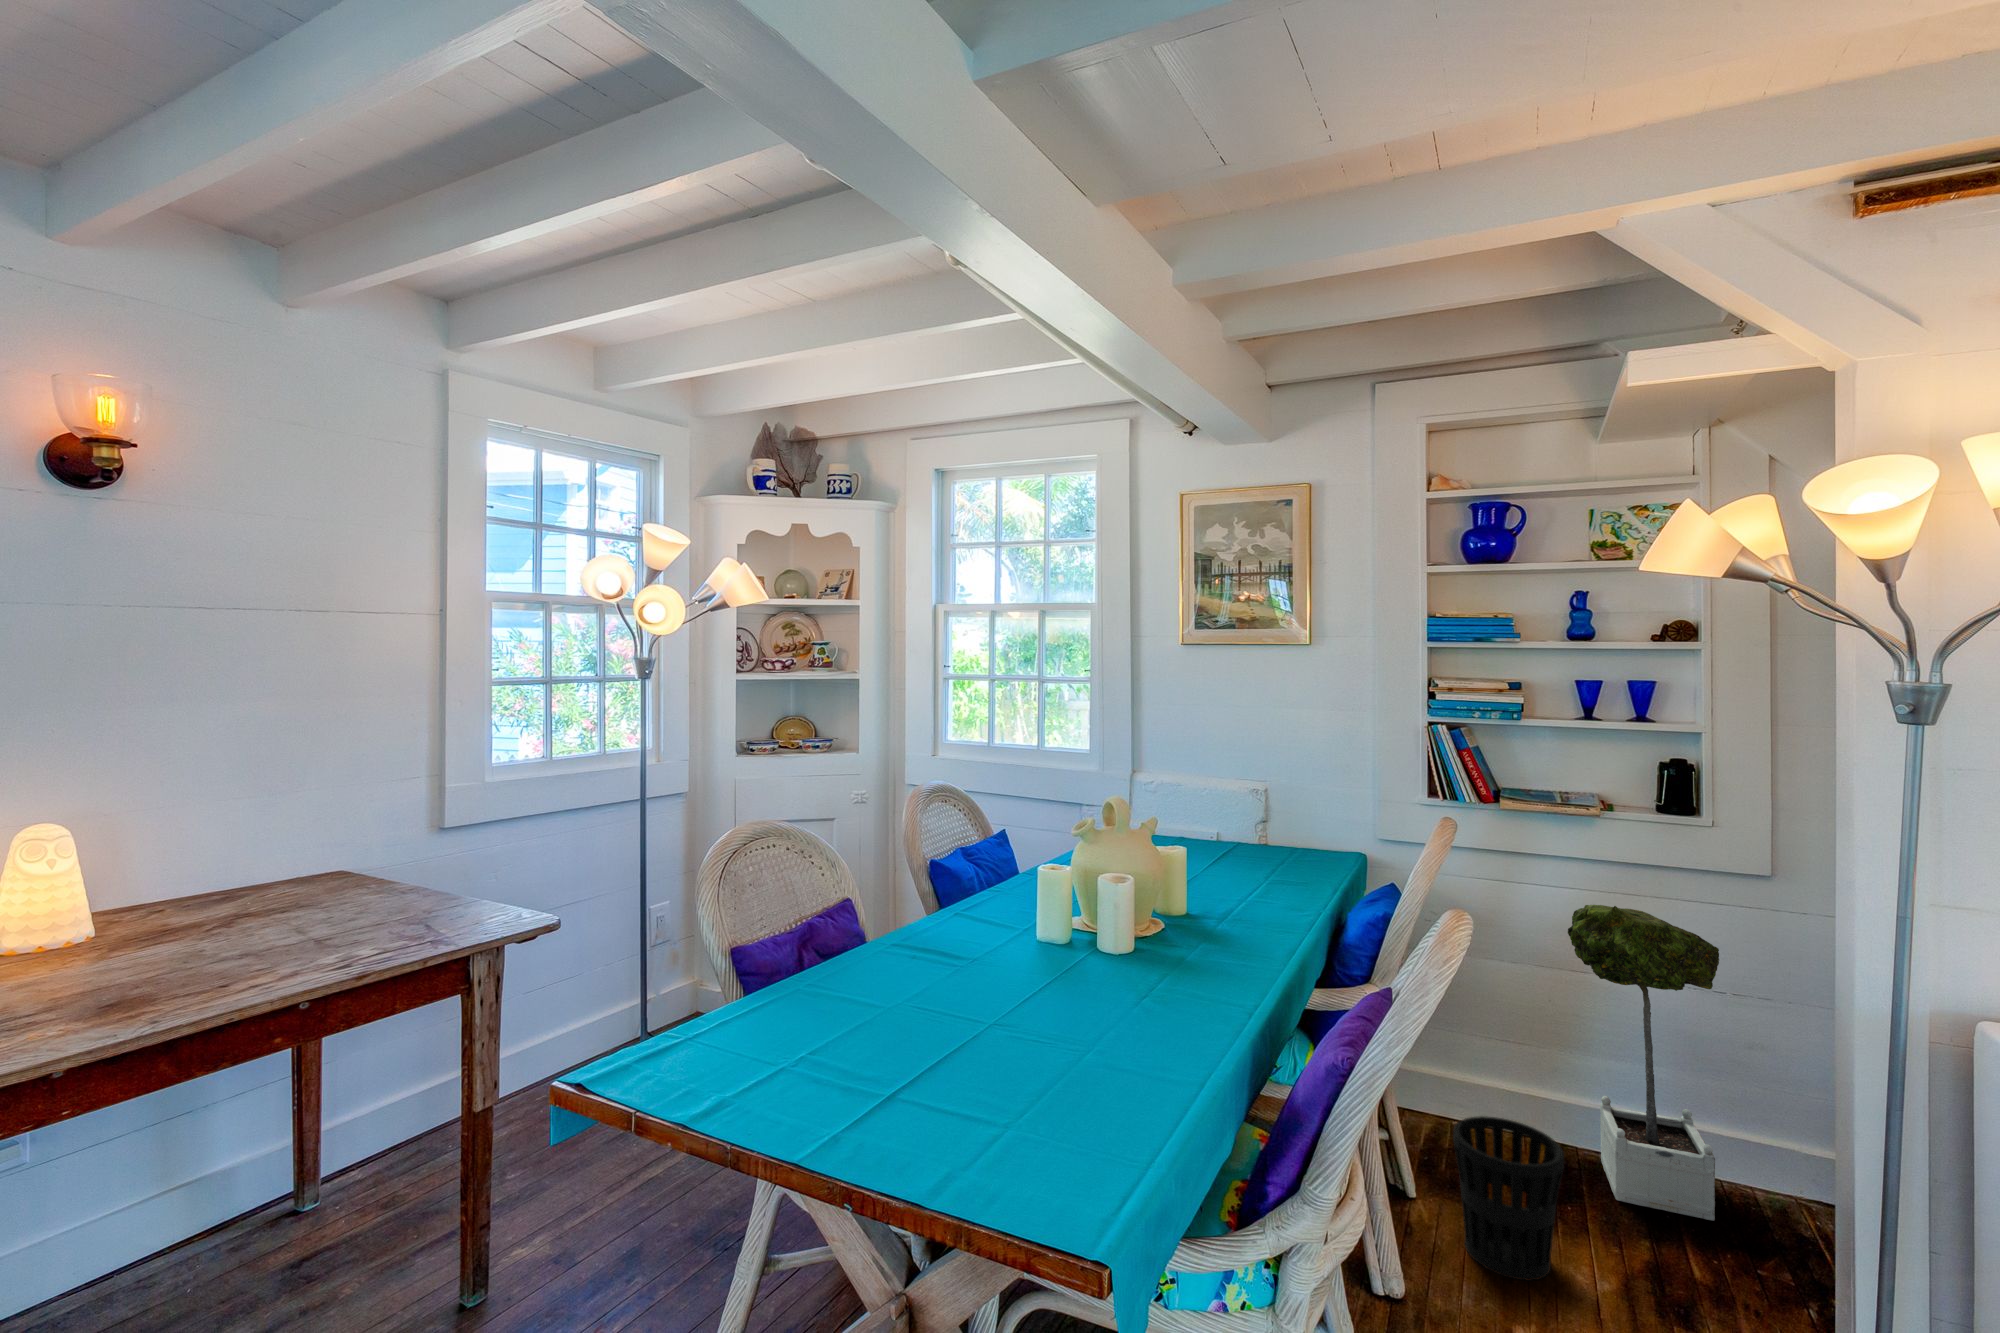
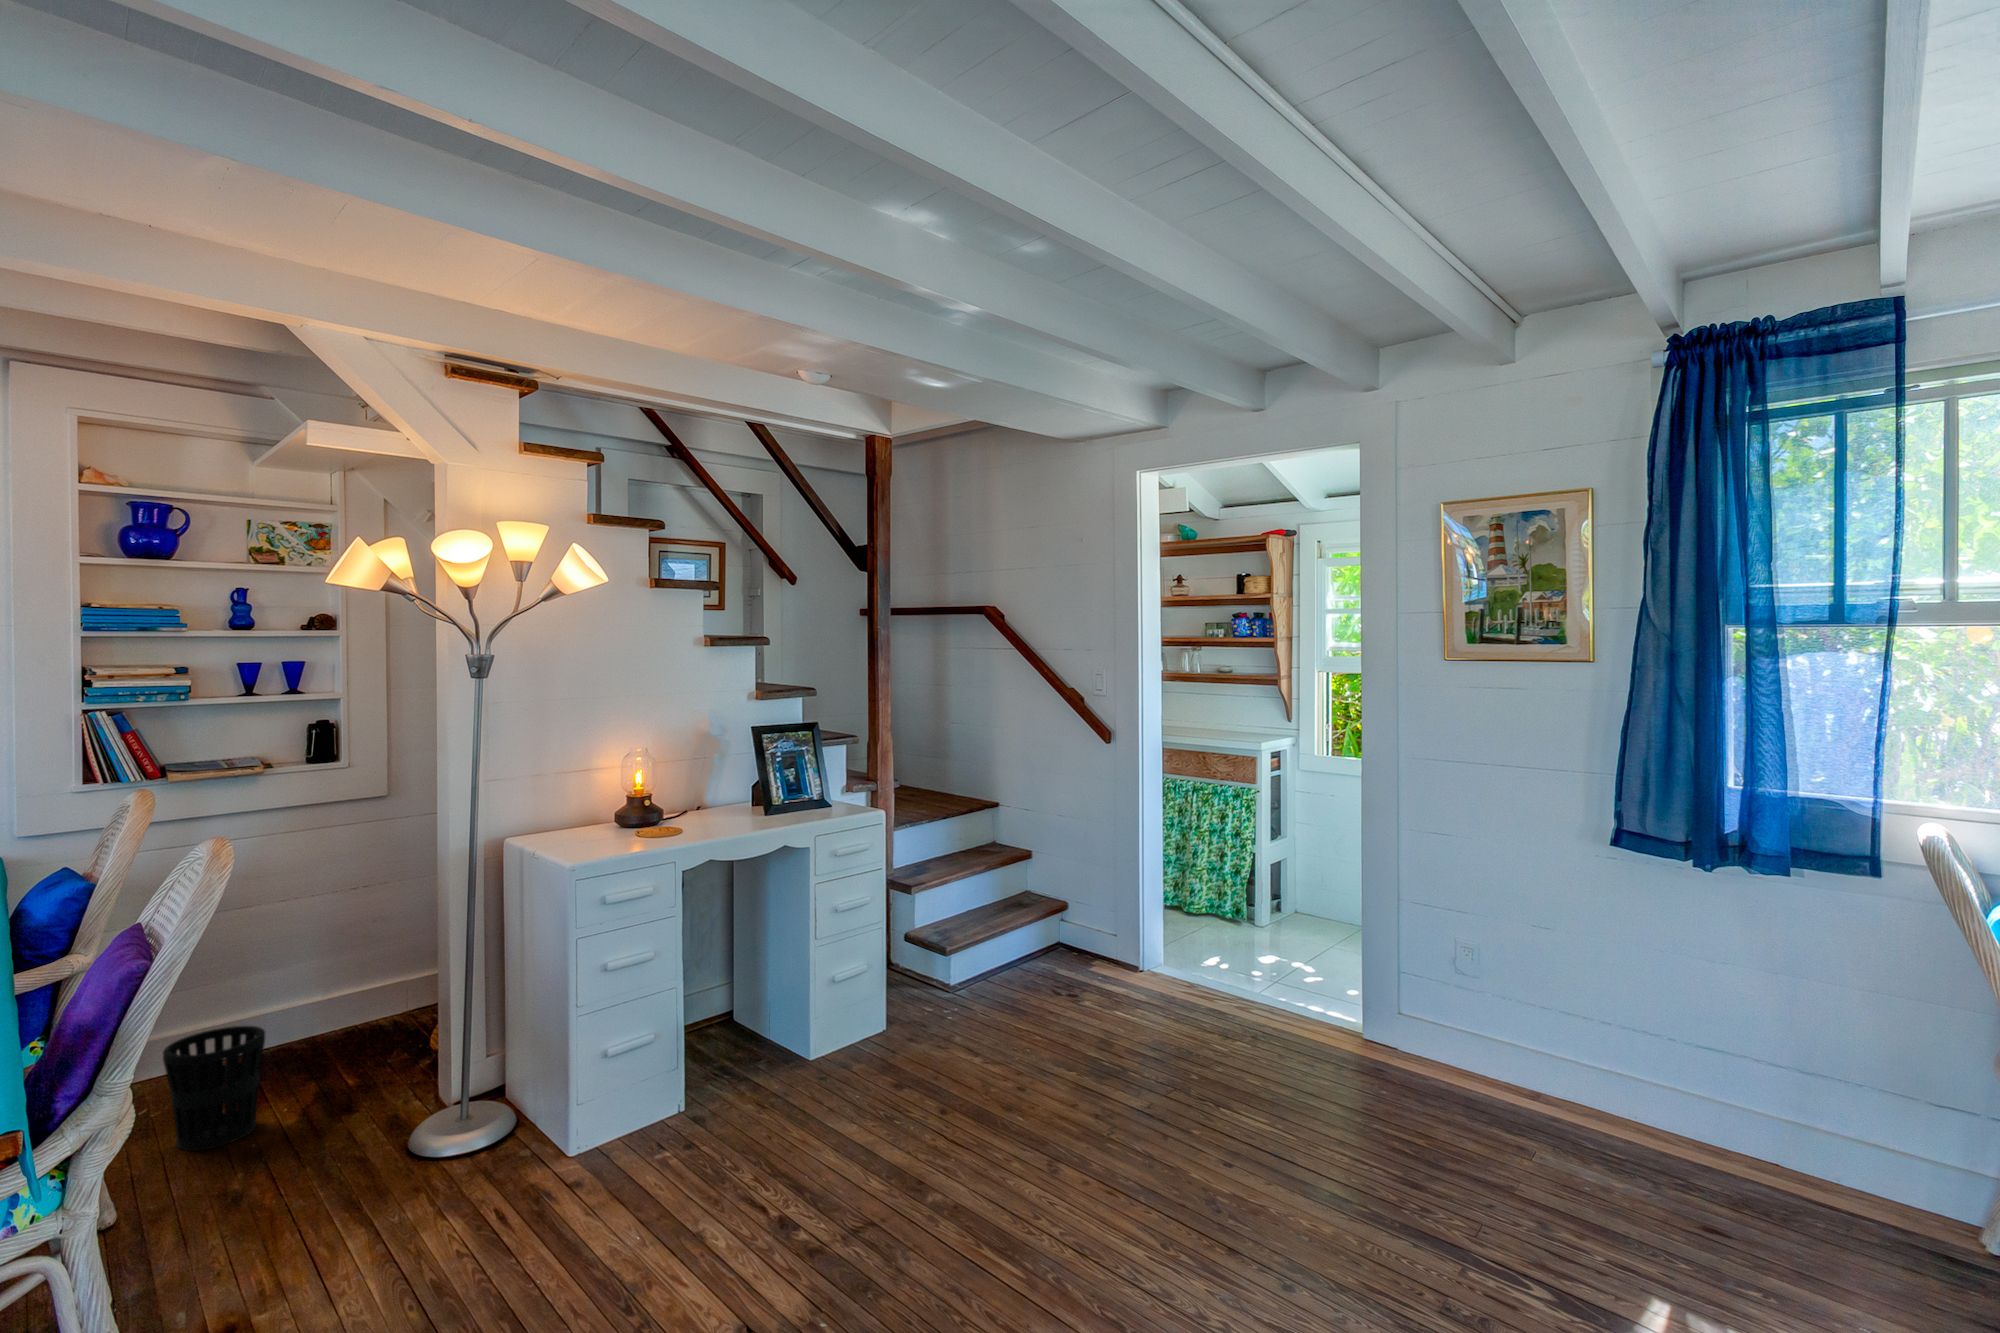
potted tree: present [1568,905,1719,1221] -> none [242,840,363,1071]

